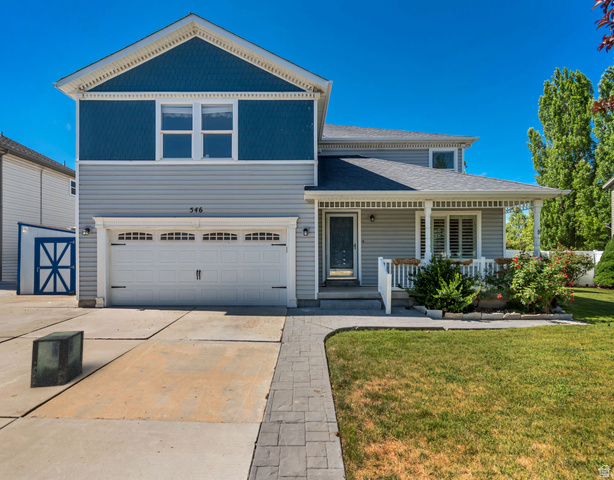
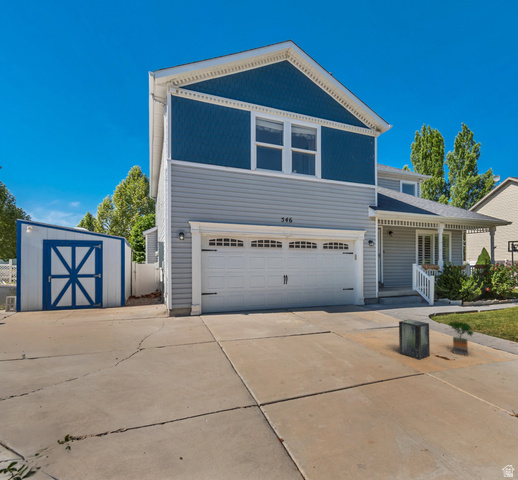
potted tree: none [92,340,135,396] -> present [449,322,473,356]

